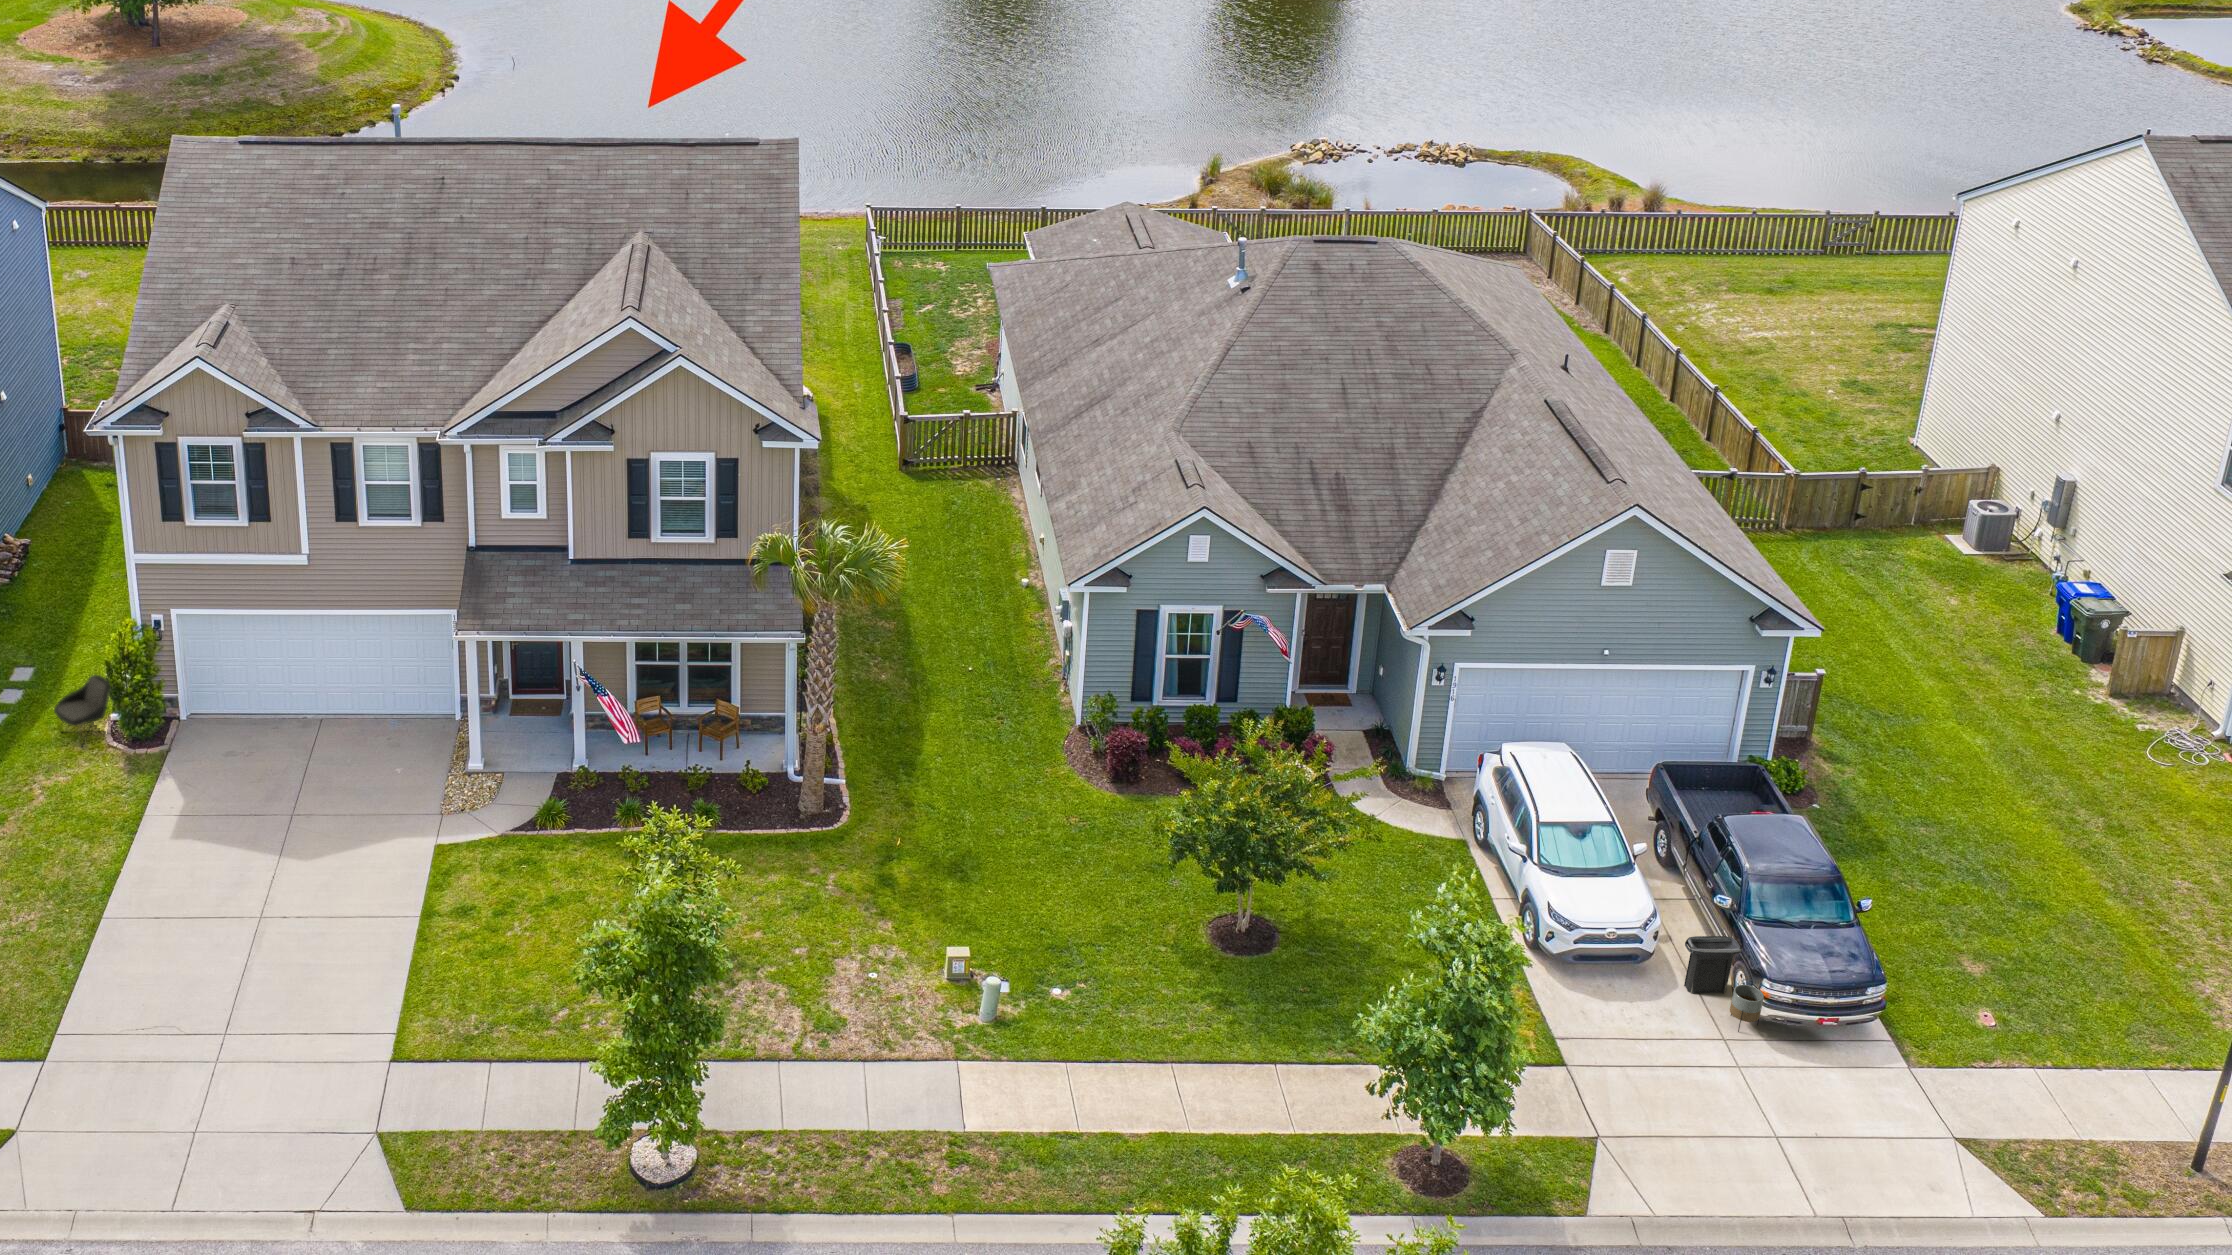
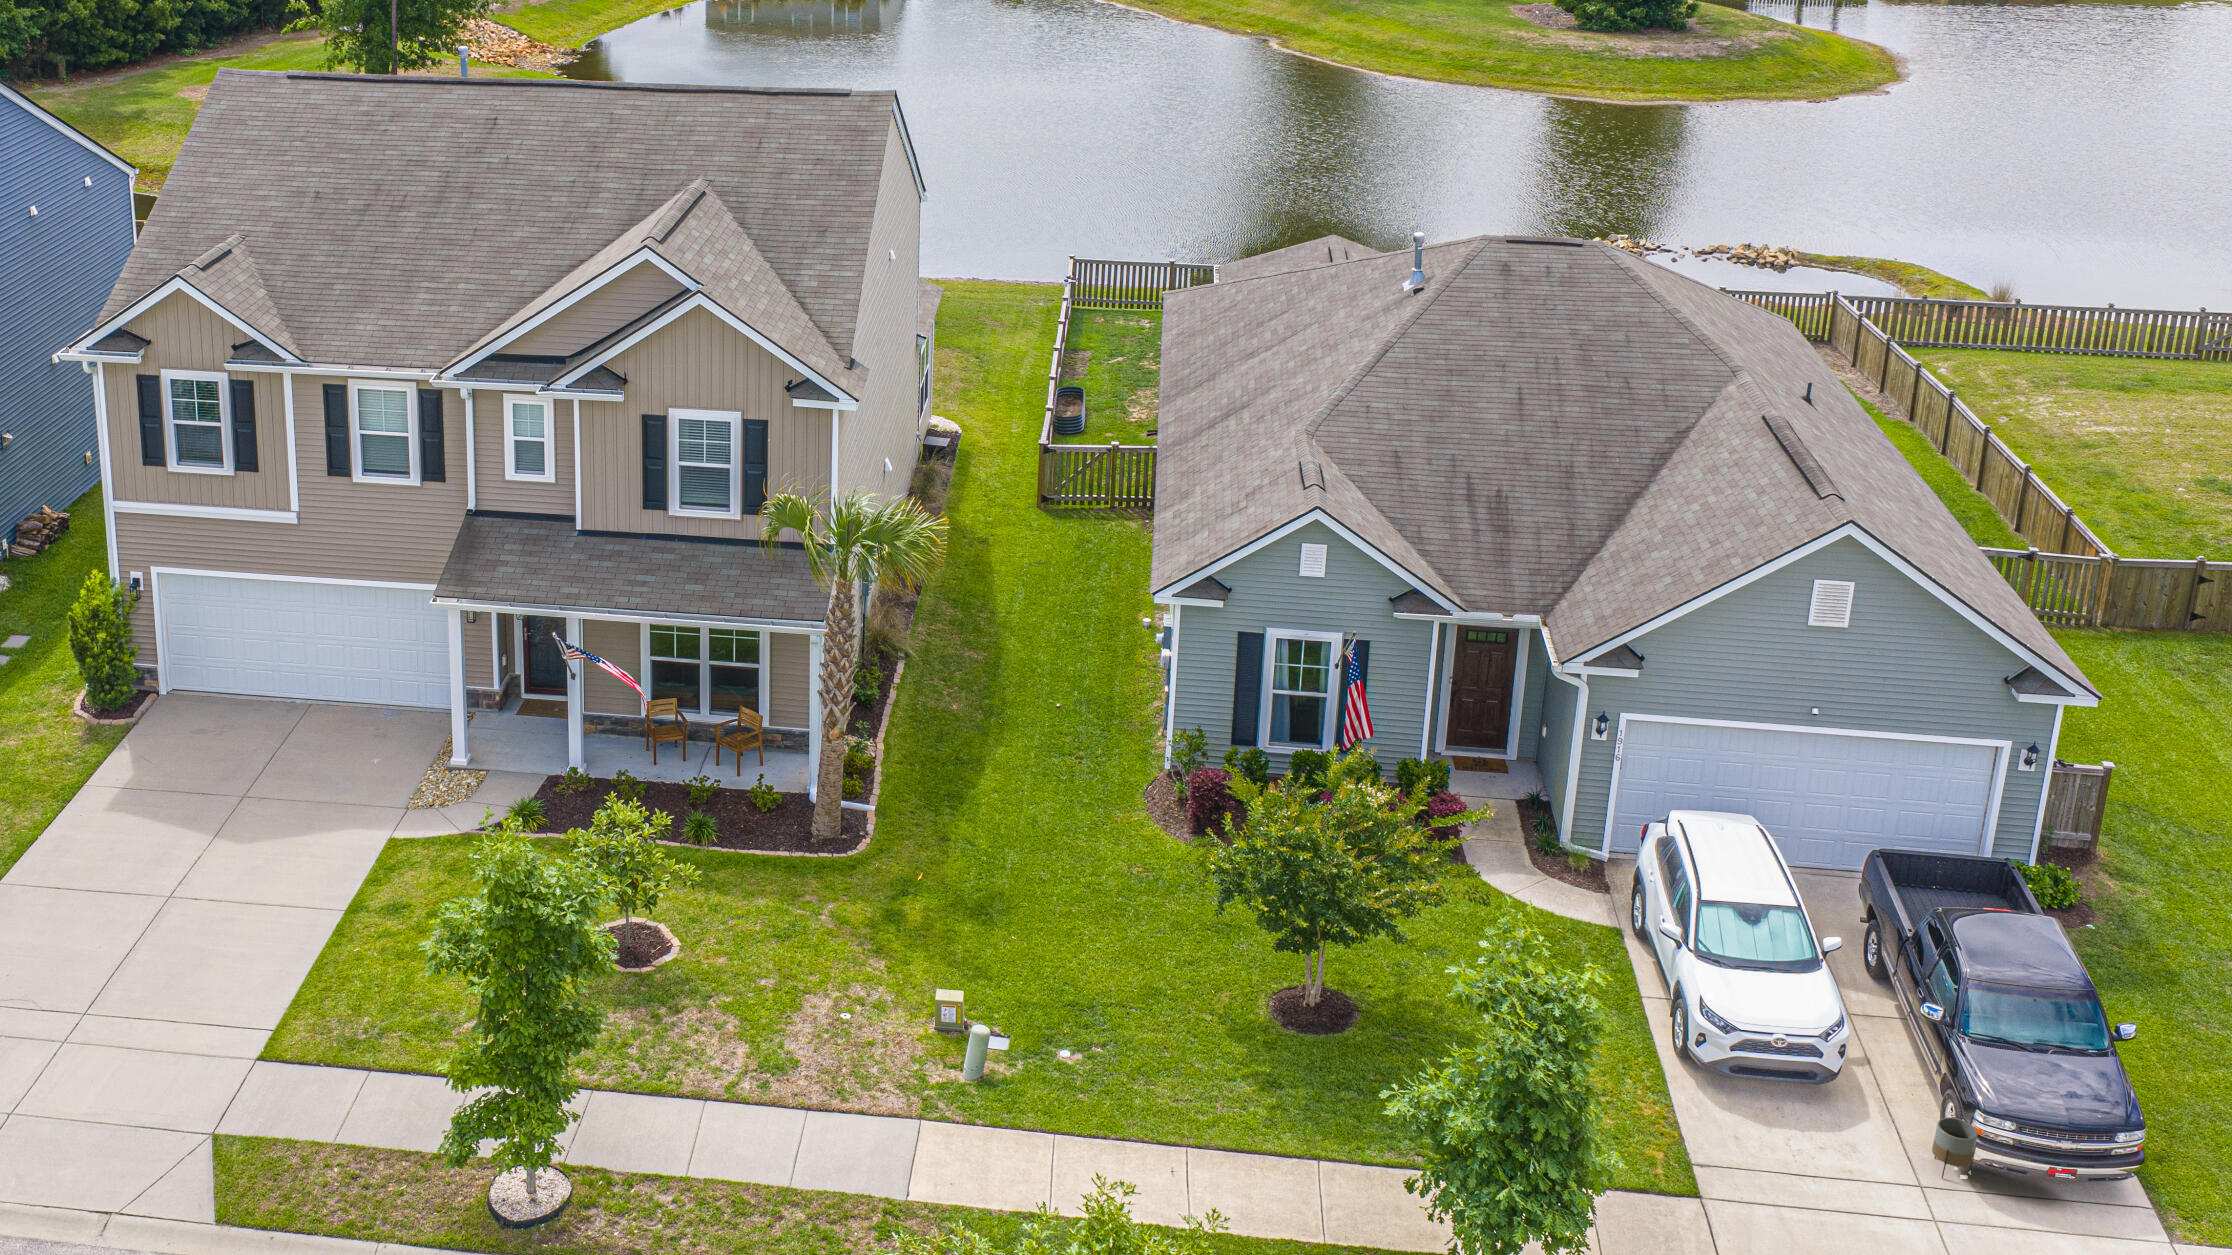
lounge chair: present [54,675,113,733] -> none [15,631,81,710]
trash can: present [1684,936,1742,994] -> none [1876,1052,1955,1131]

